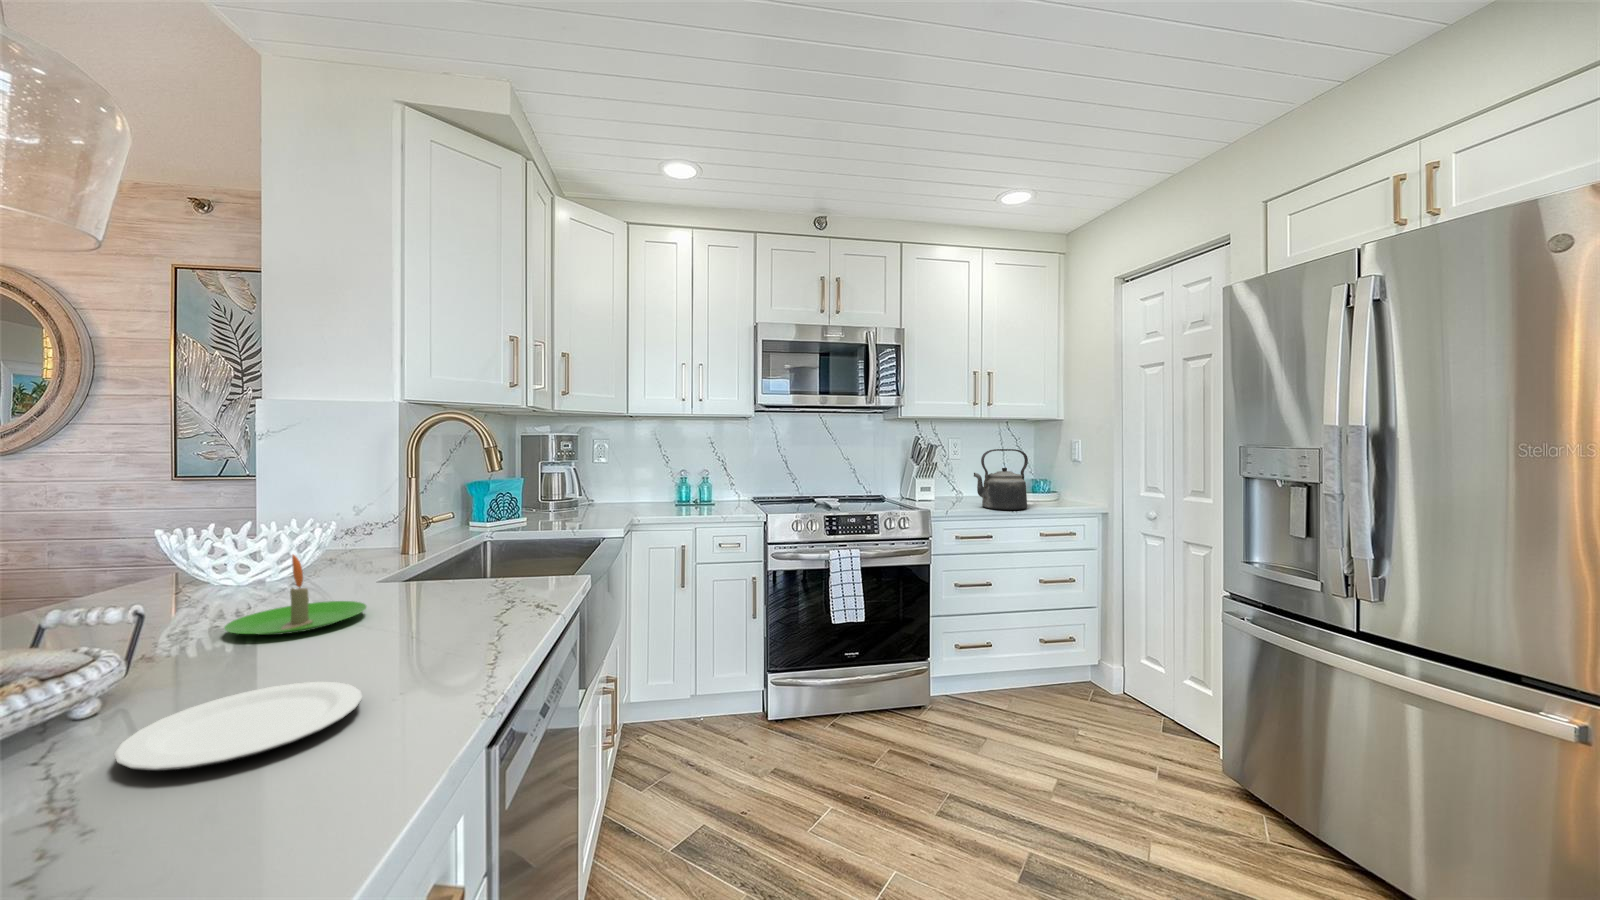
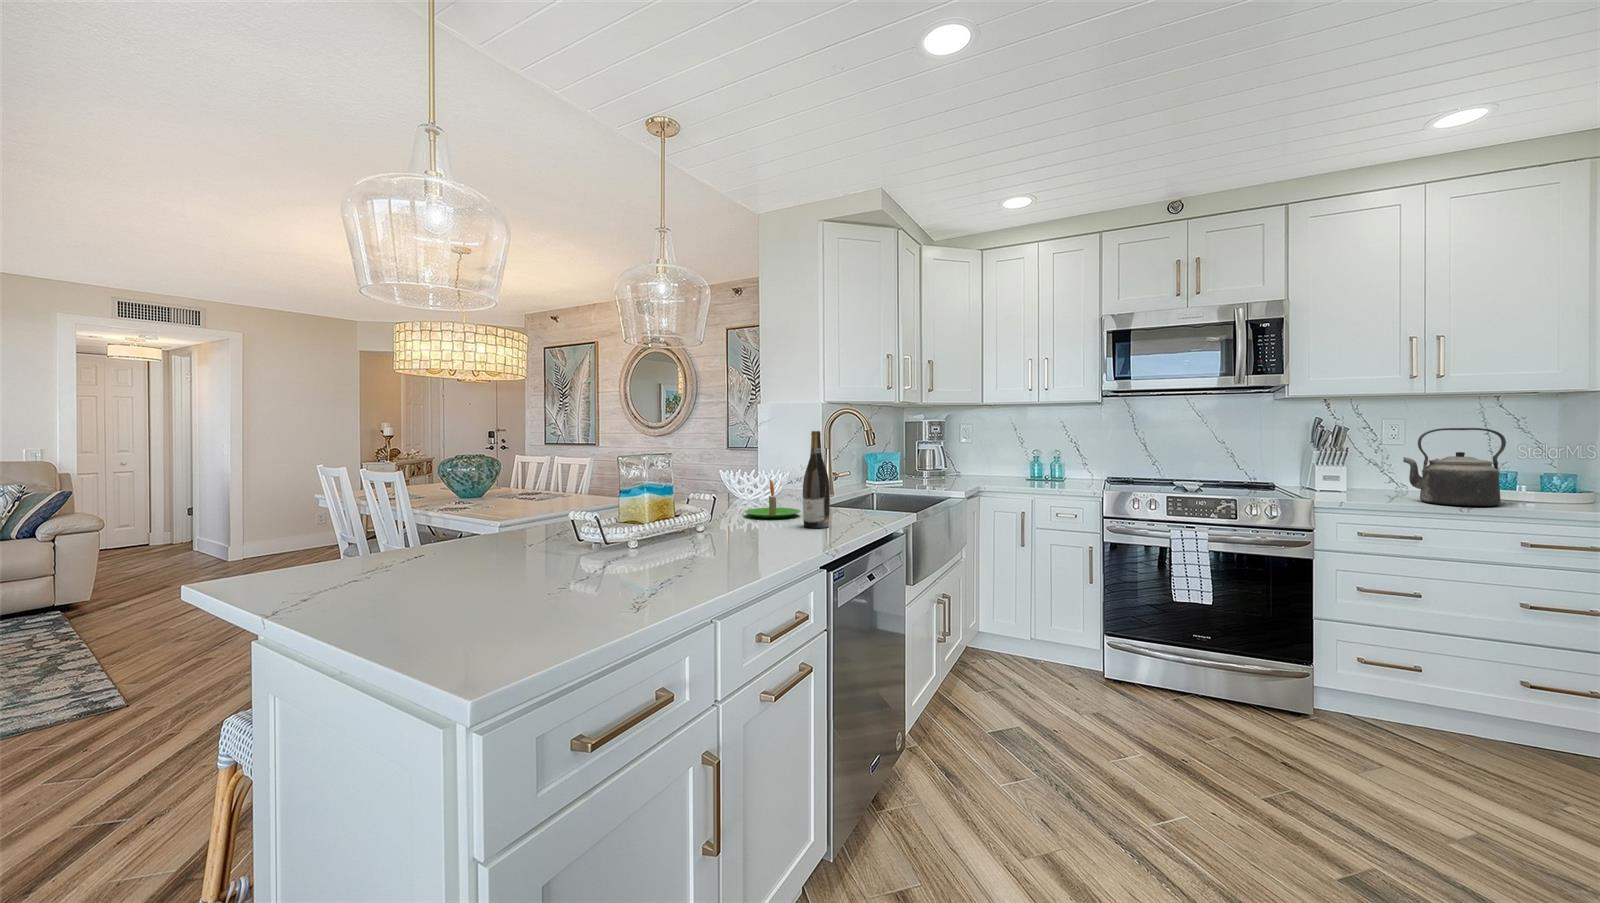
wine bottle: none [375,465,436,650] -> present [803,431,830,528]
plate: present [114,682,362,771] -> none [719,529,795,545]

